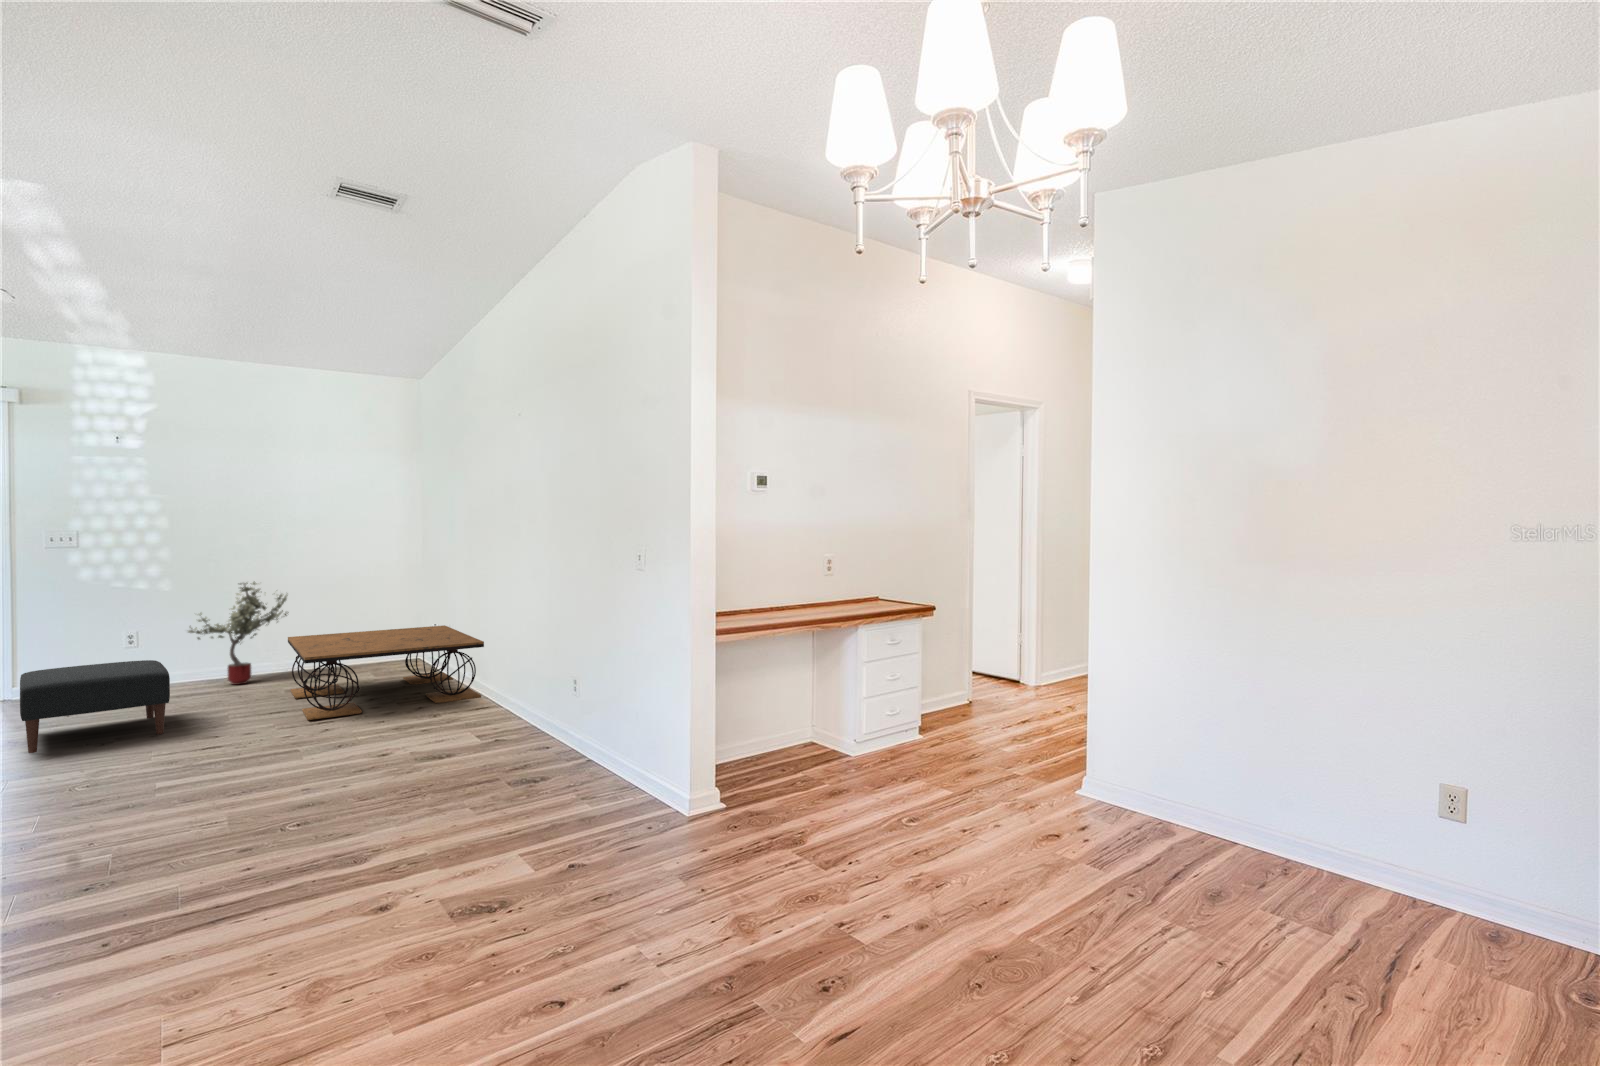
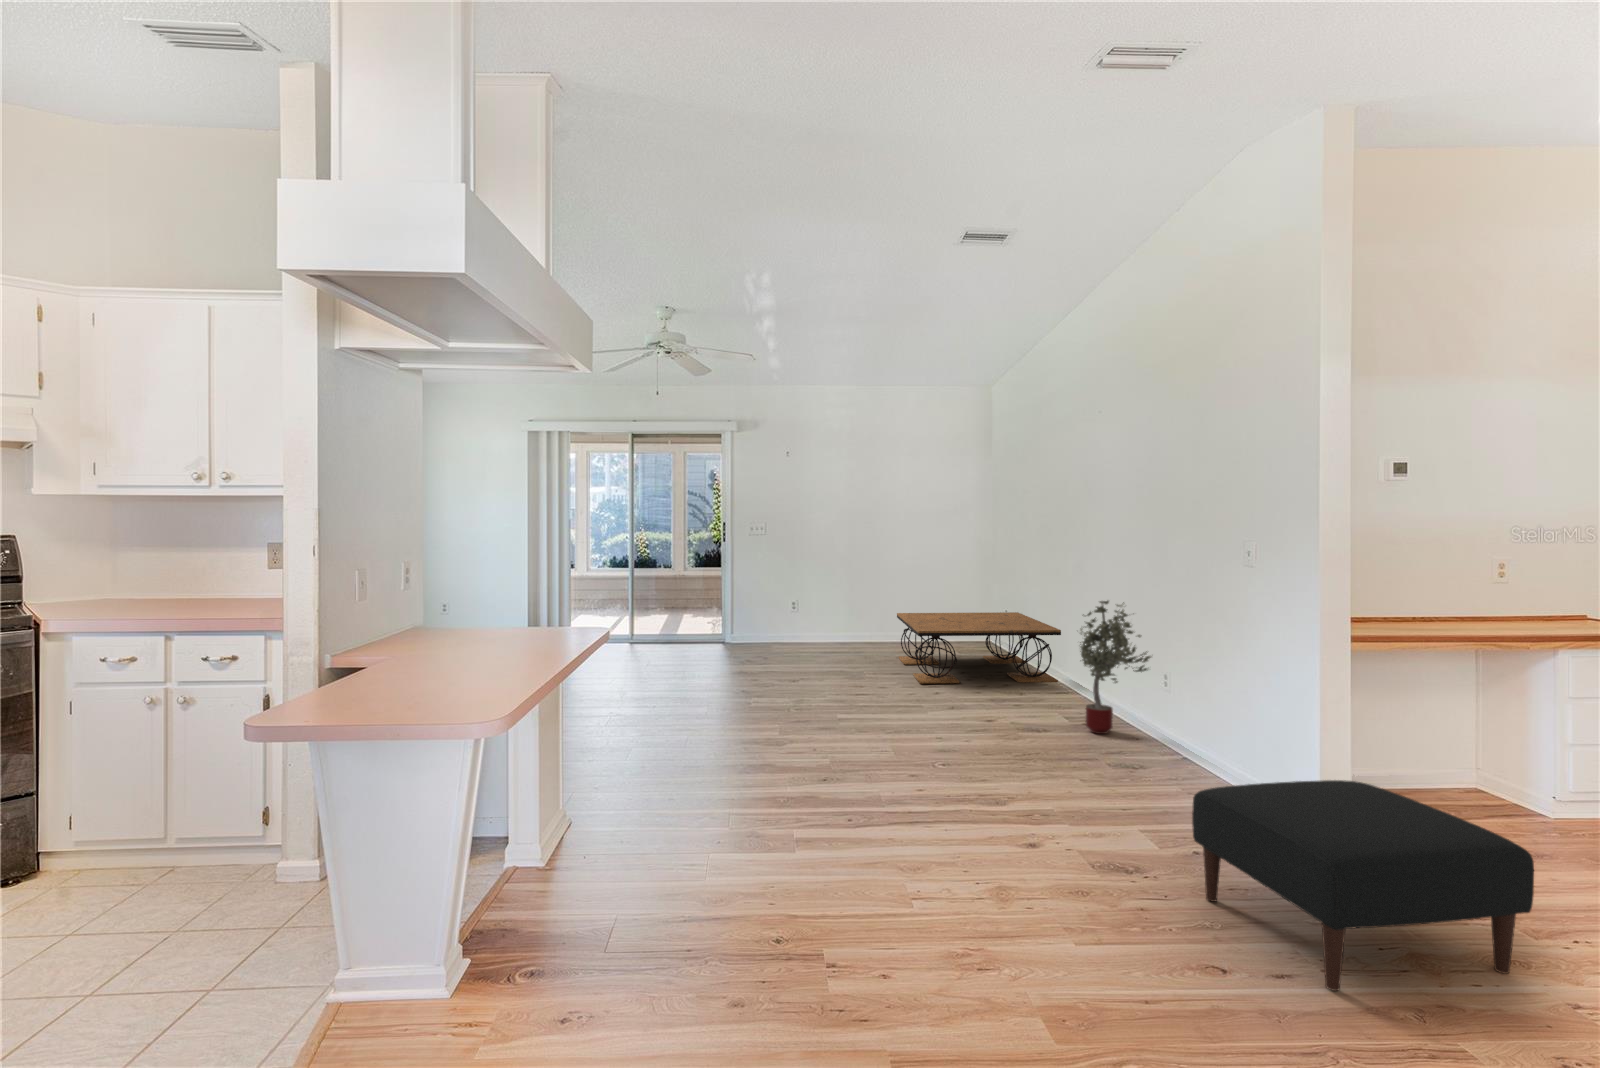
potted tree: present [188,581,288,685] -> present [1080,601,1151,734]
ottoman: present [20,660,170,753] -> present [1192,780,1534,991]

